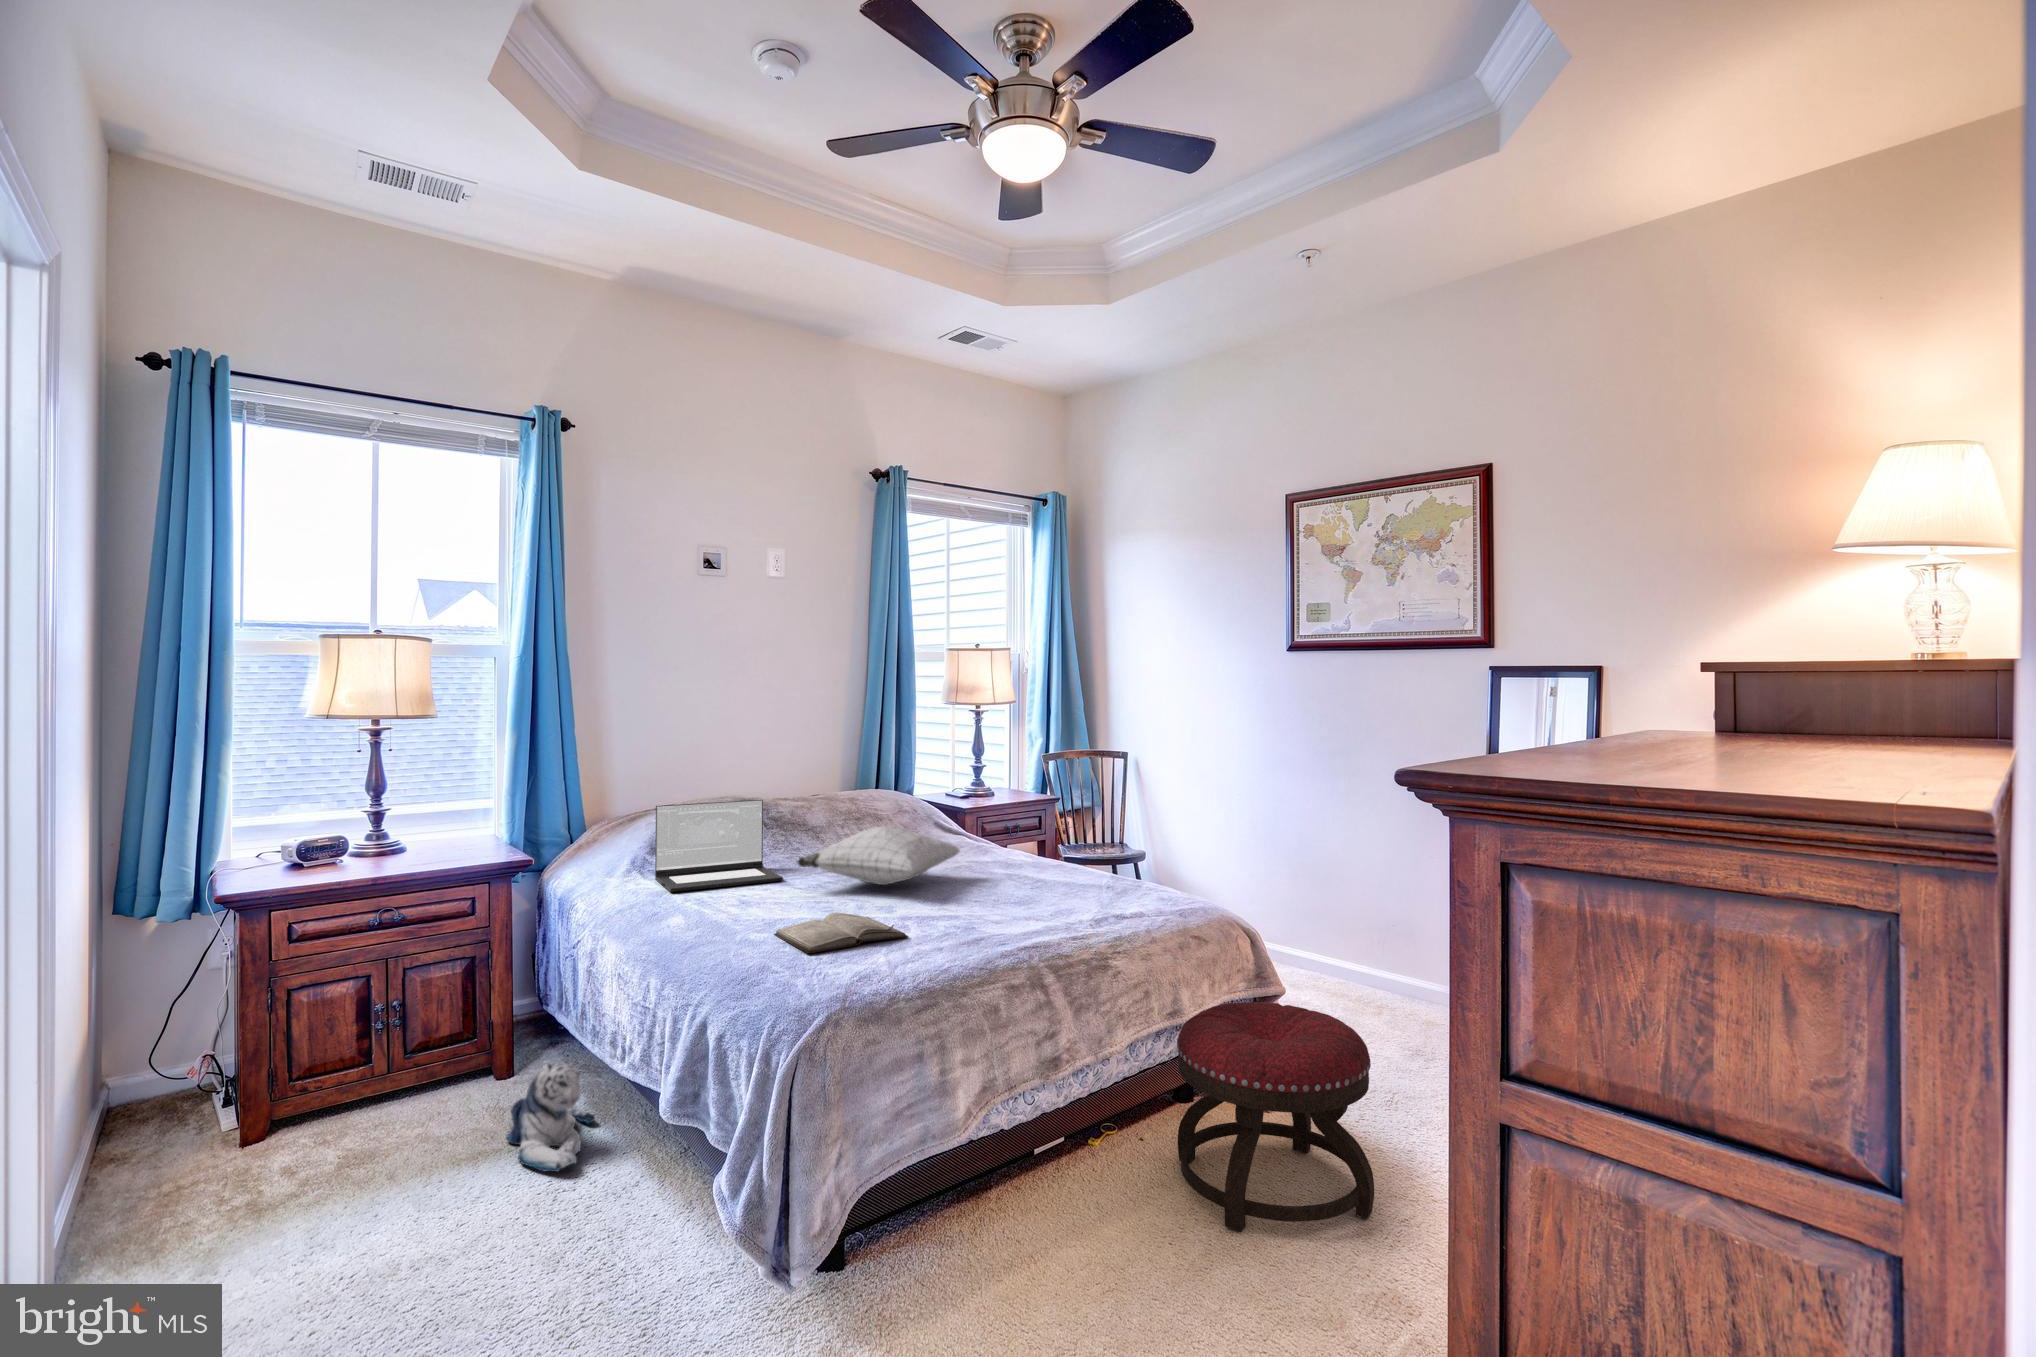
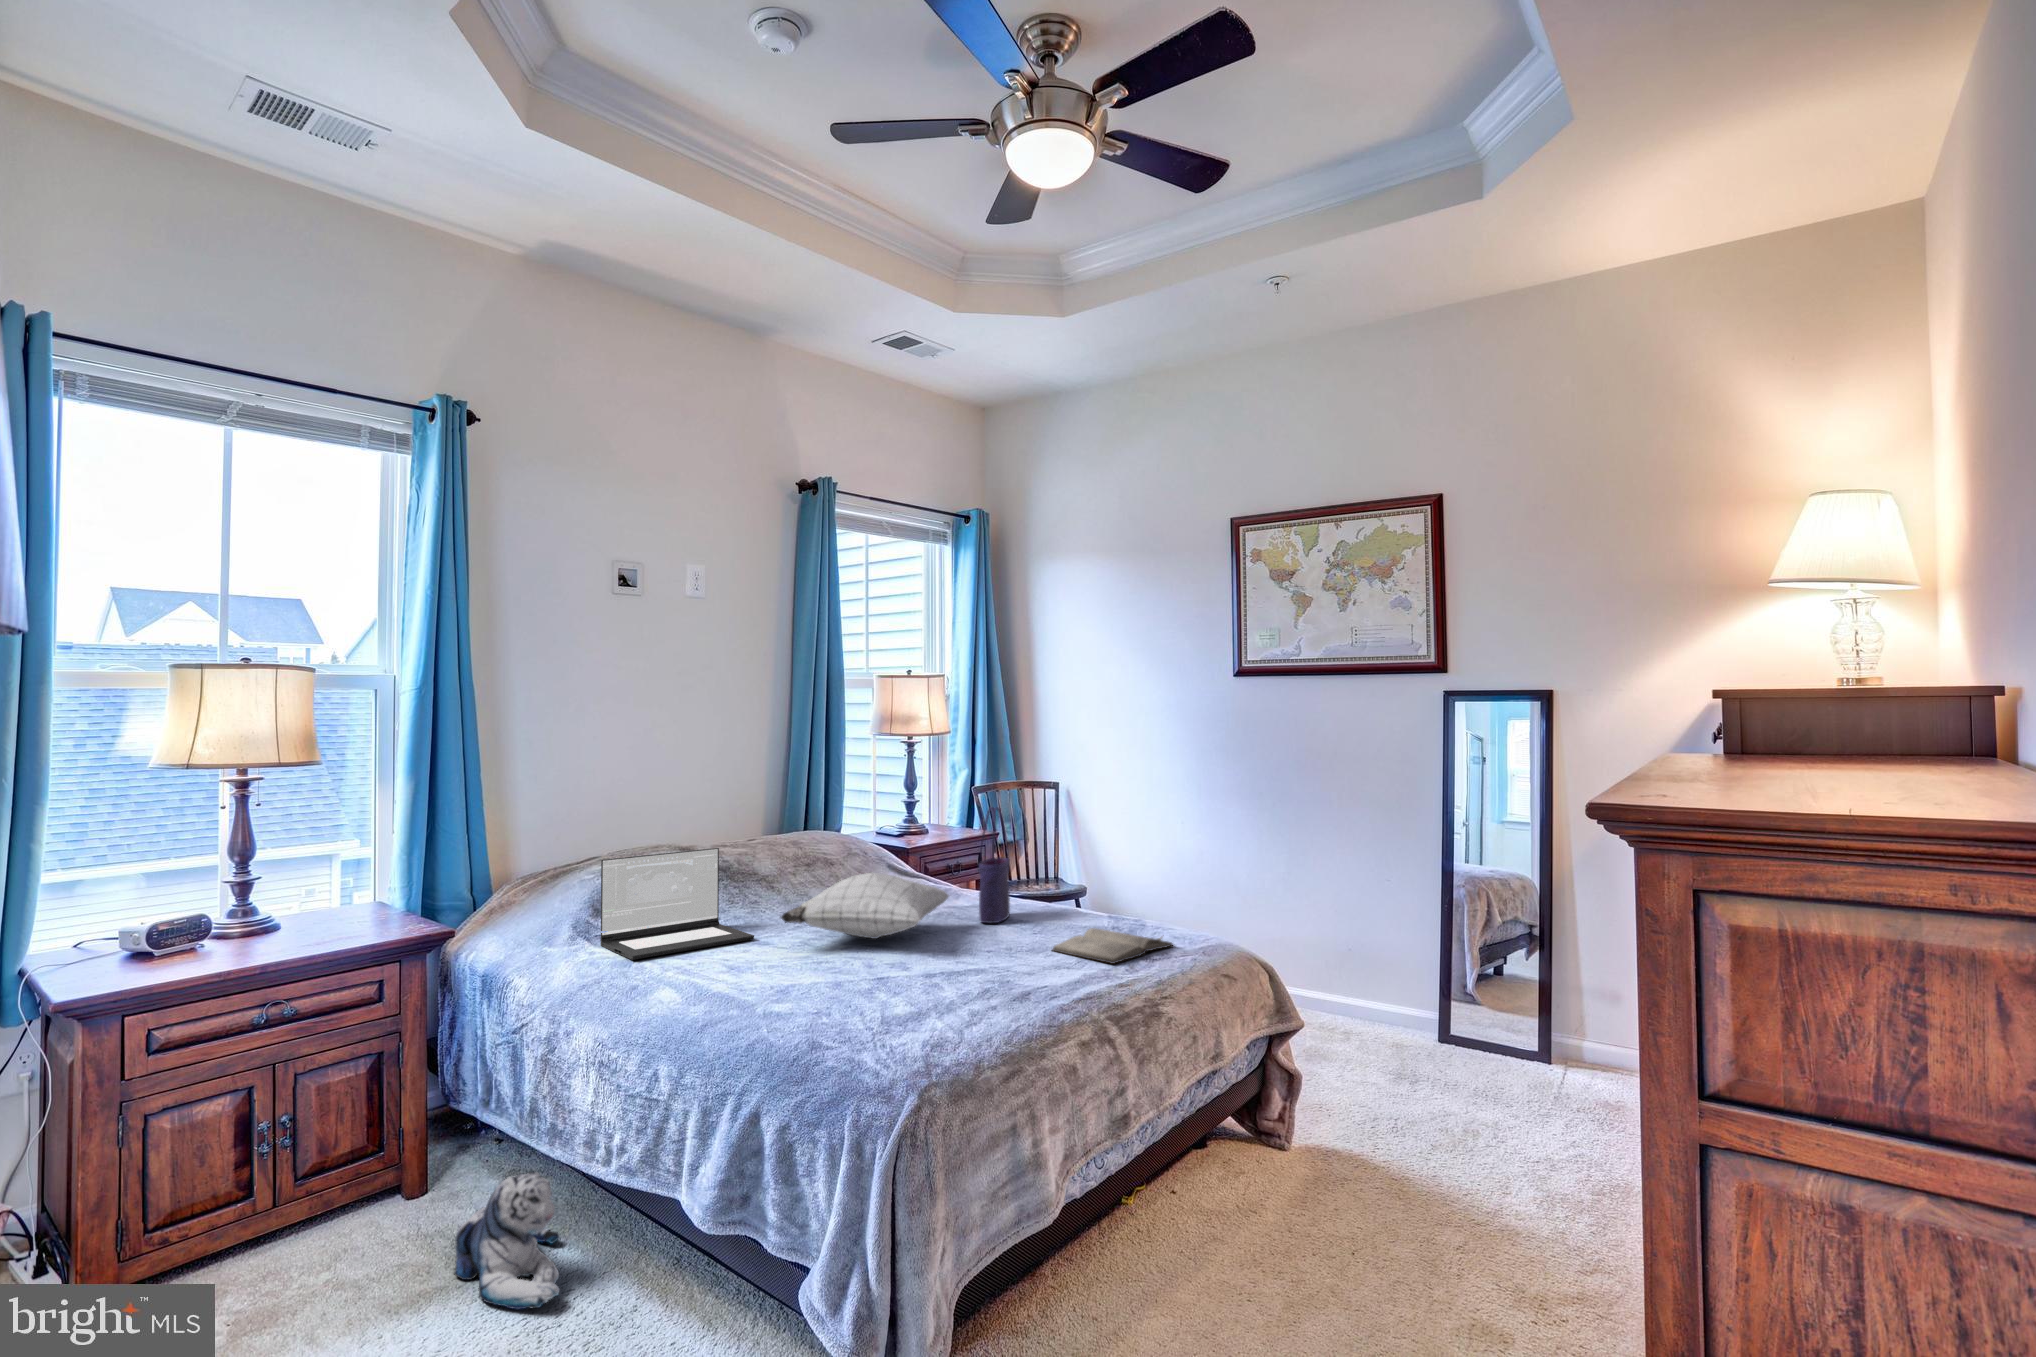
tote bag: none [990,770,1024,878] -> present [979,807,1010,923]
diary: present [774,913,908,953] -> present [1053,928,1173,964]
ottoman: present [1177,1002,1375,1232] -> none [1228,1040,1443,1286]

